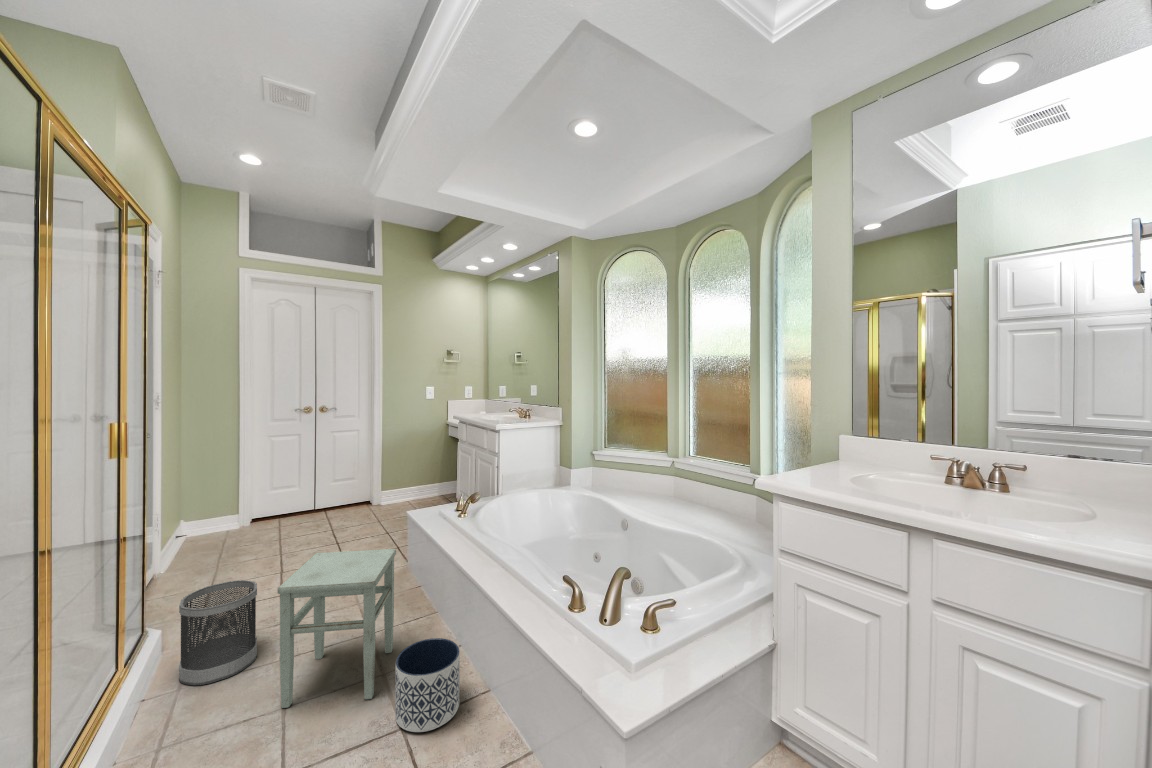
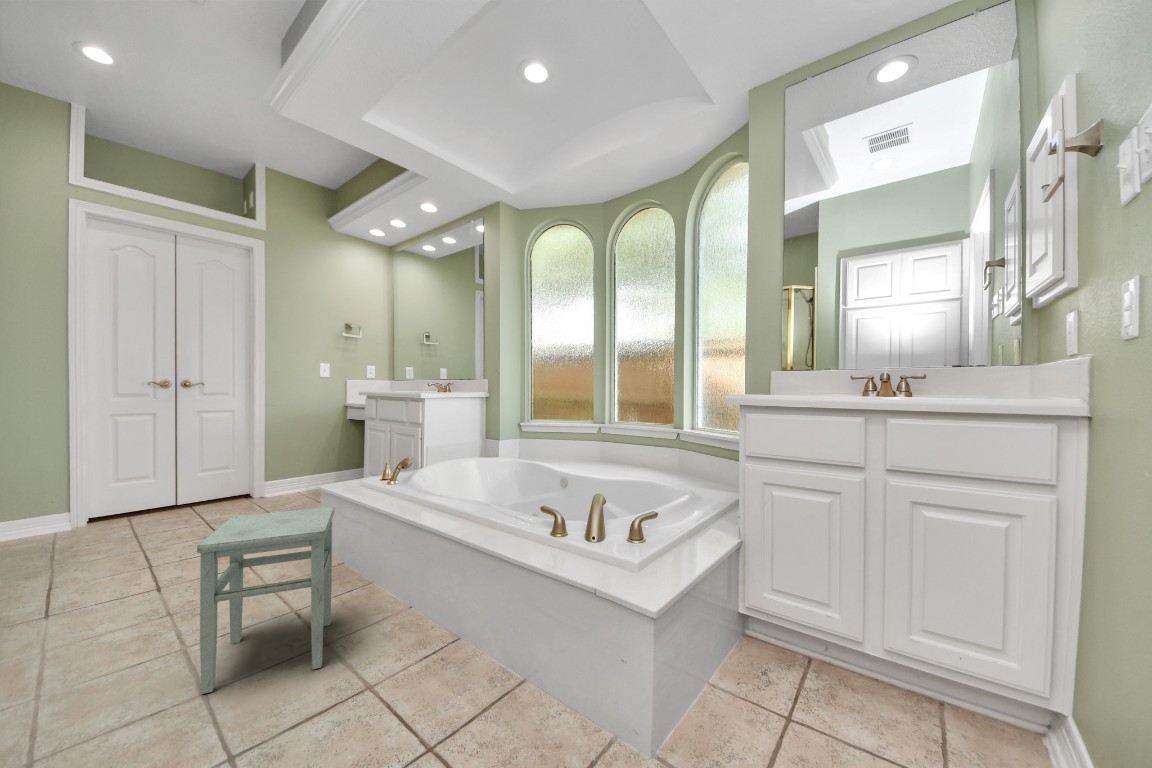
wastebasket: present [179,580,257,686] -> none [30,560,146,694]
planter: present [395,638,460,732] -> none [357,591,430,687]

